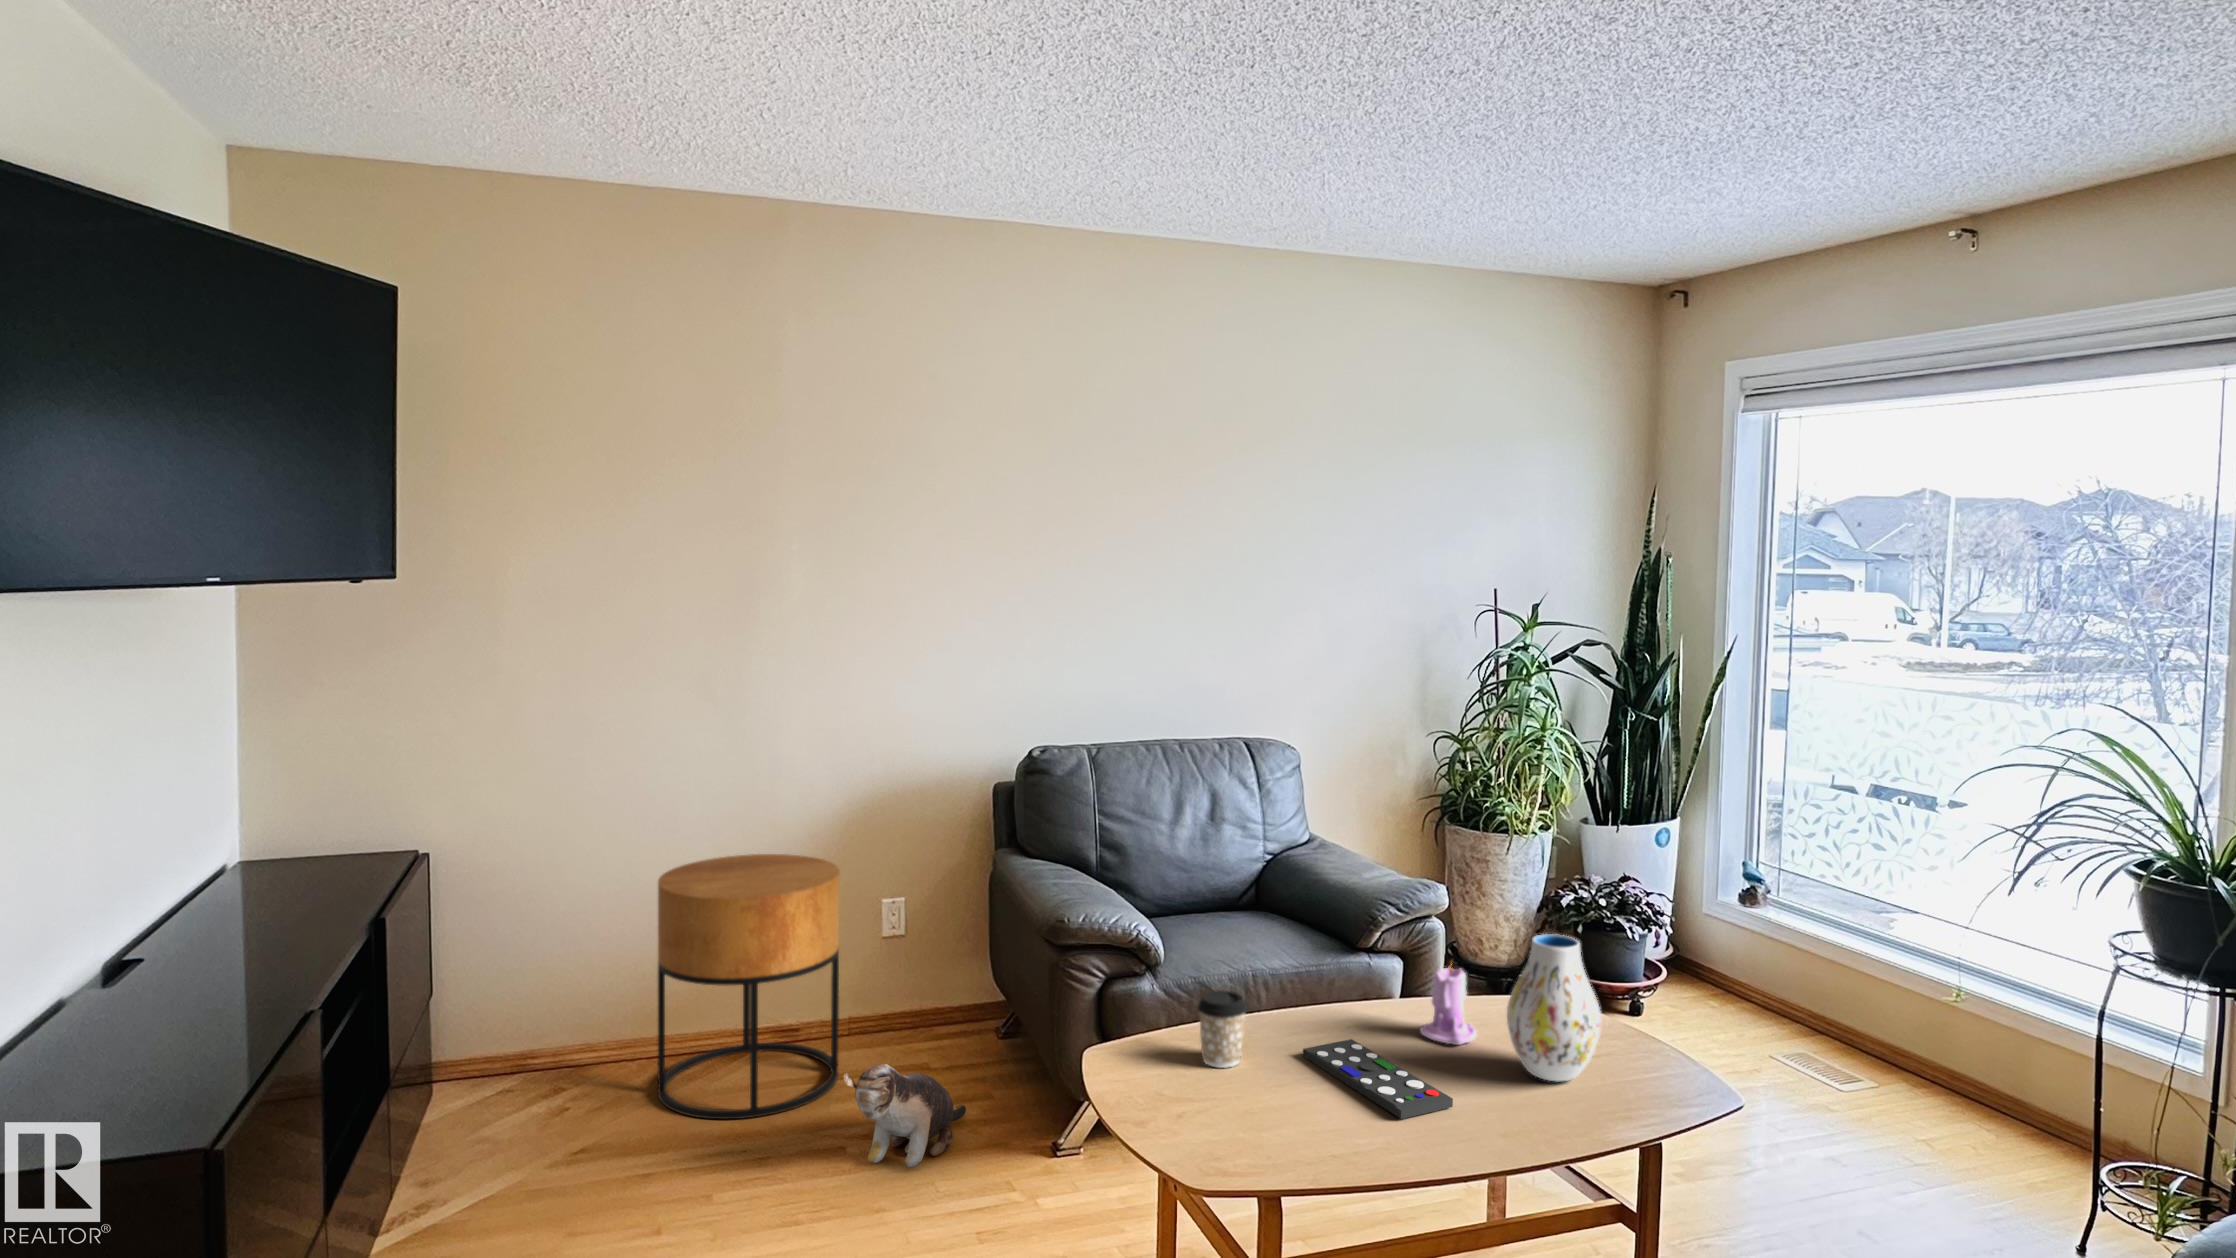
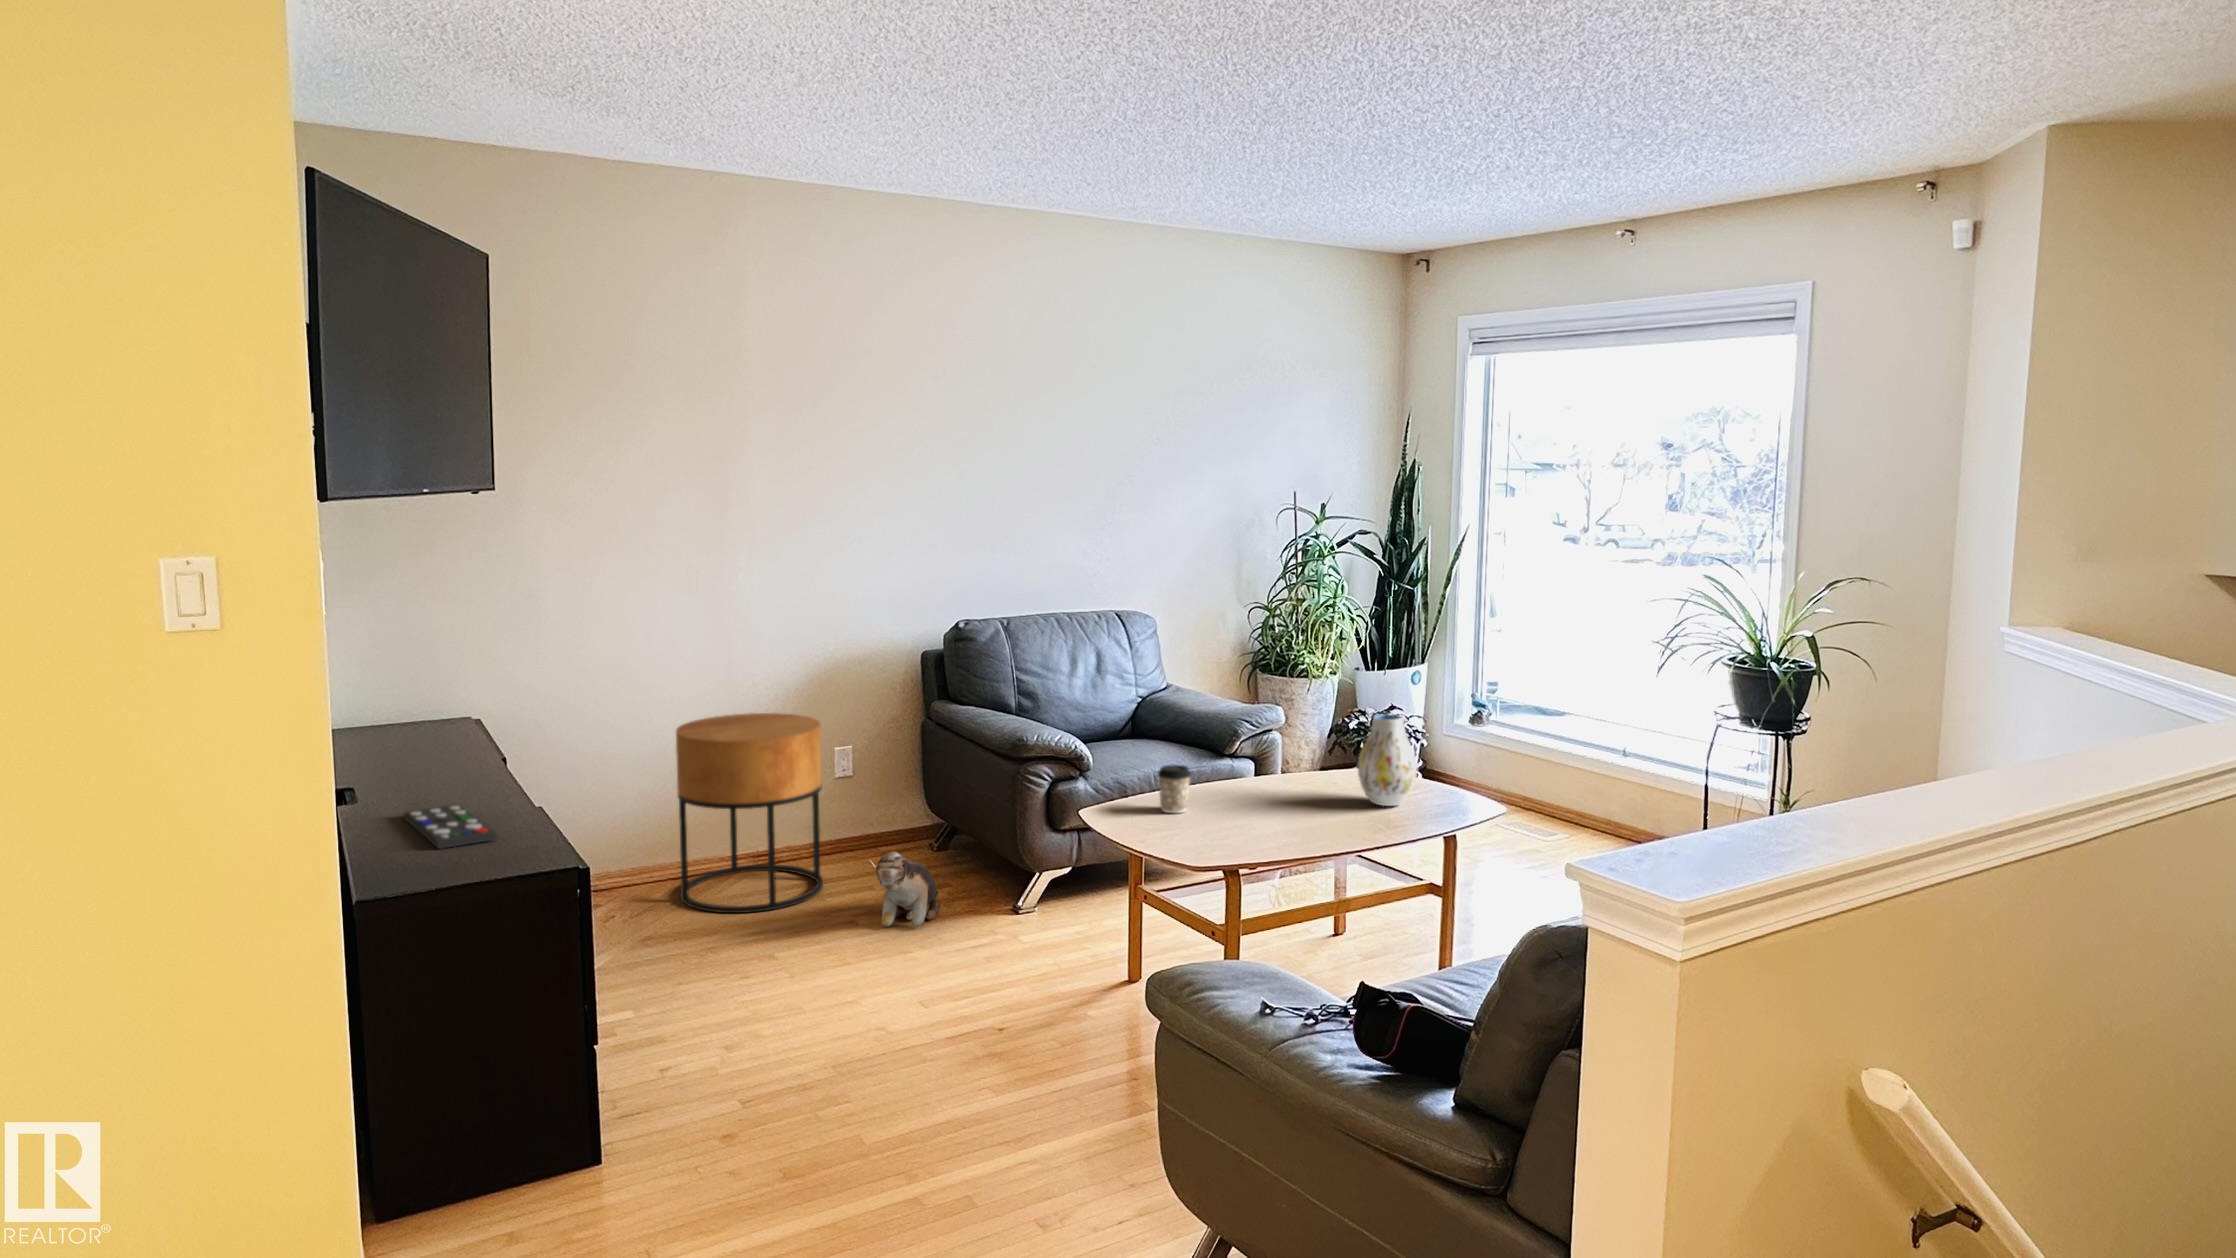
candle: present [1420,966,1477,1045] -> none [1295,739,1333,794]
remote control: present [1303,1039,1453,1119] -> present [404,804,496,849]

